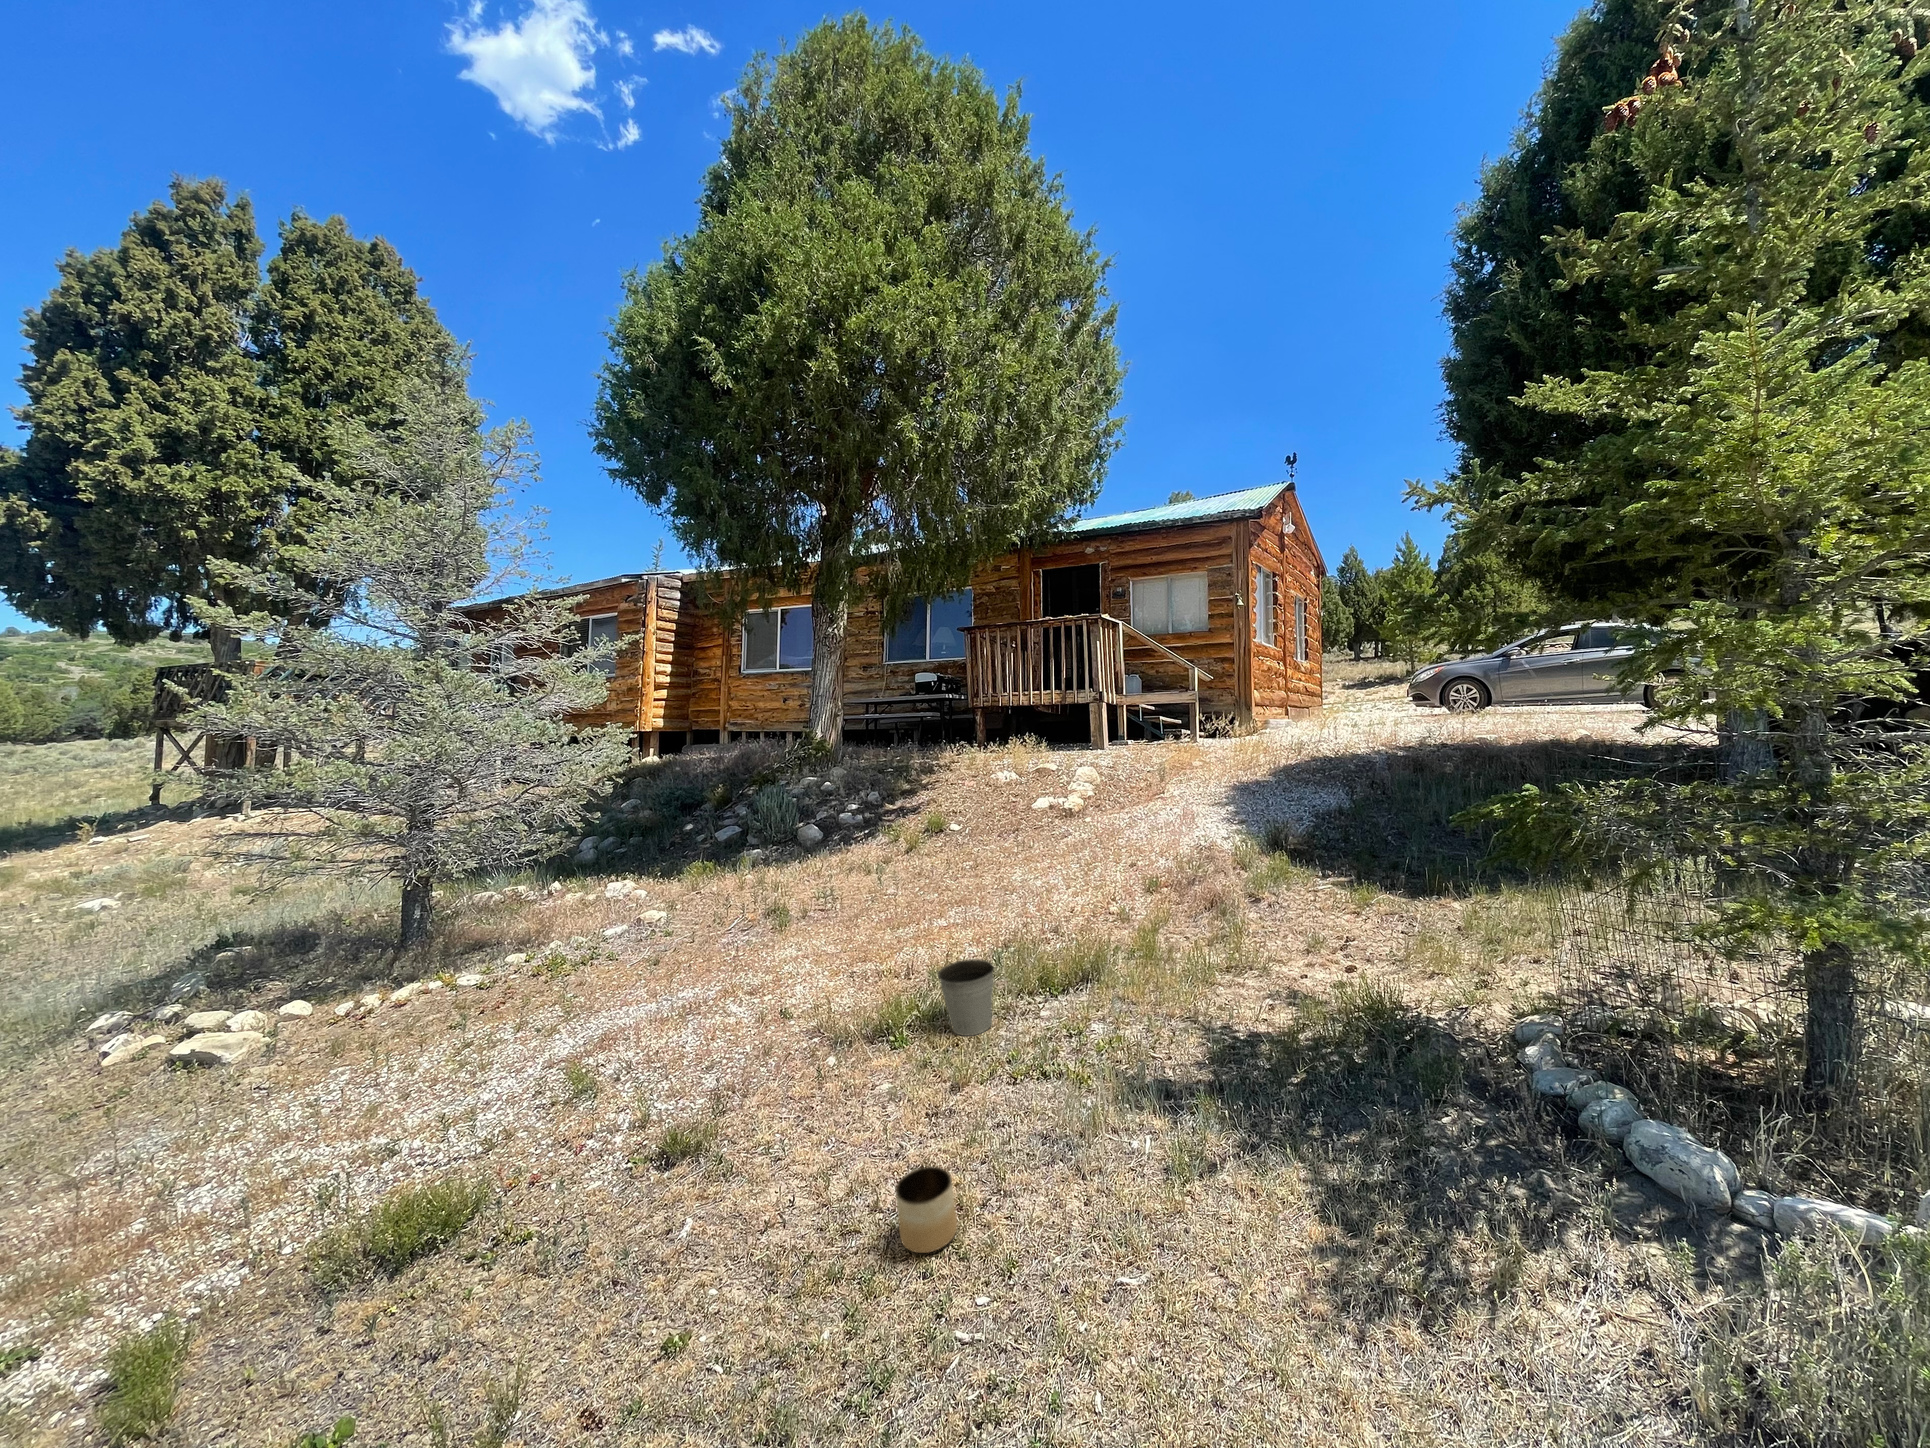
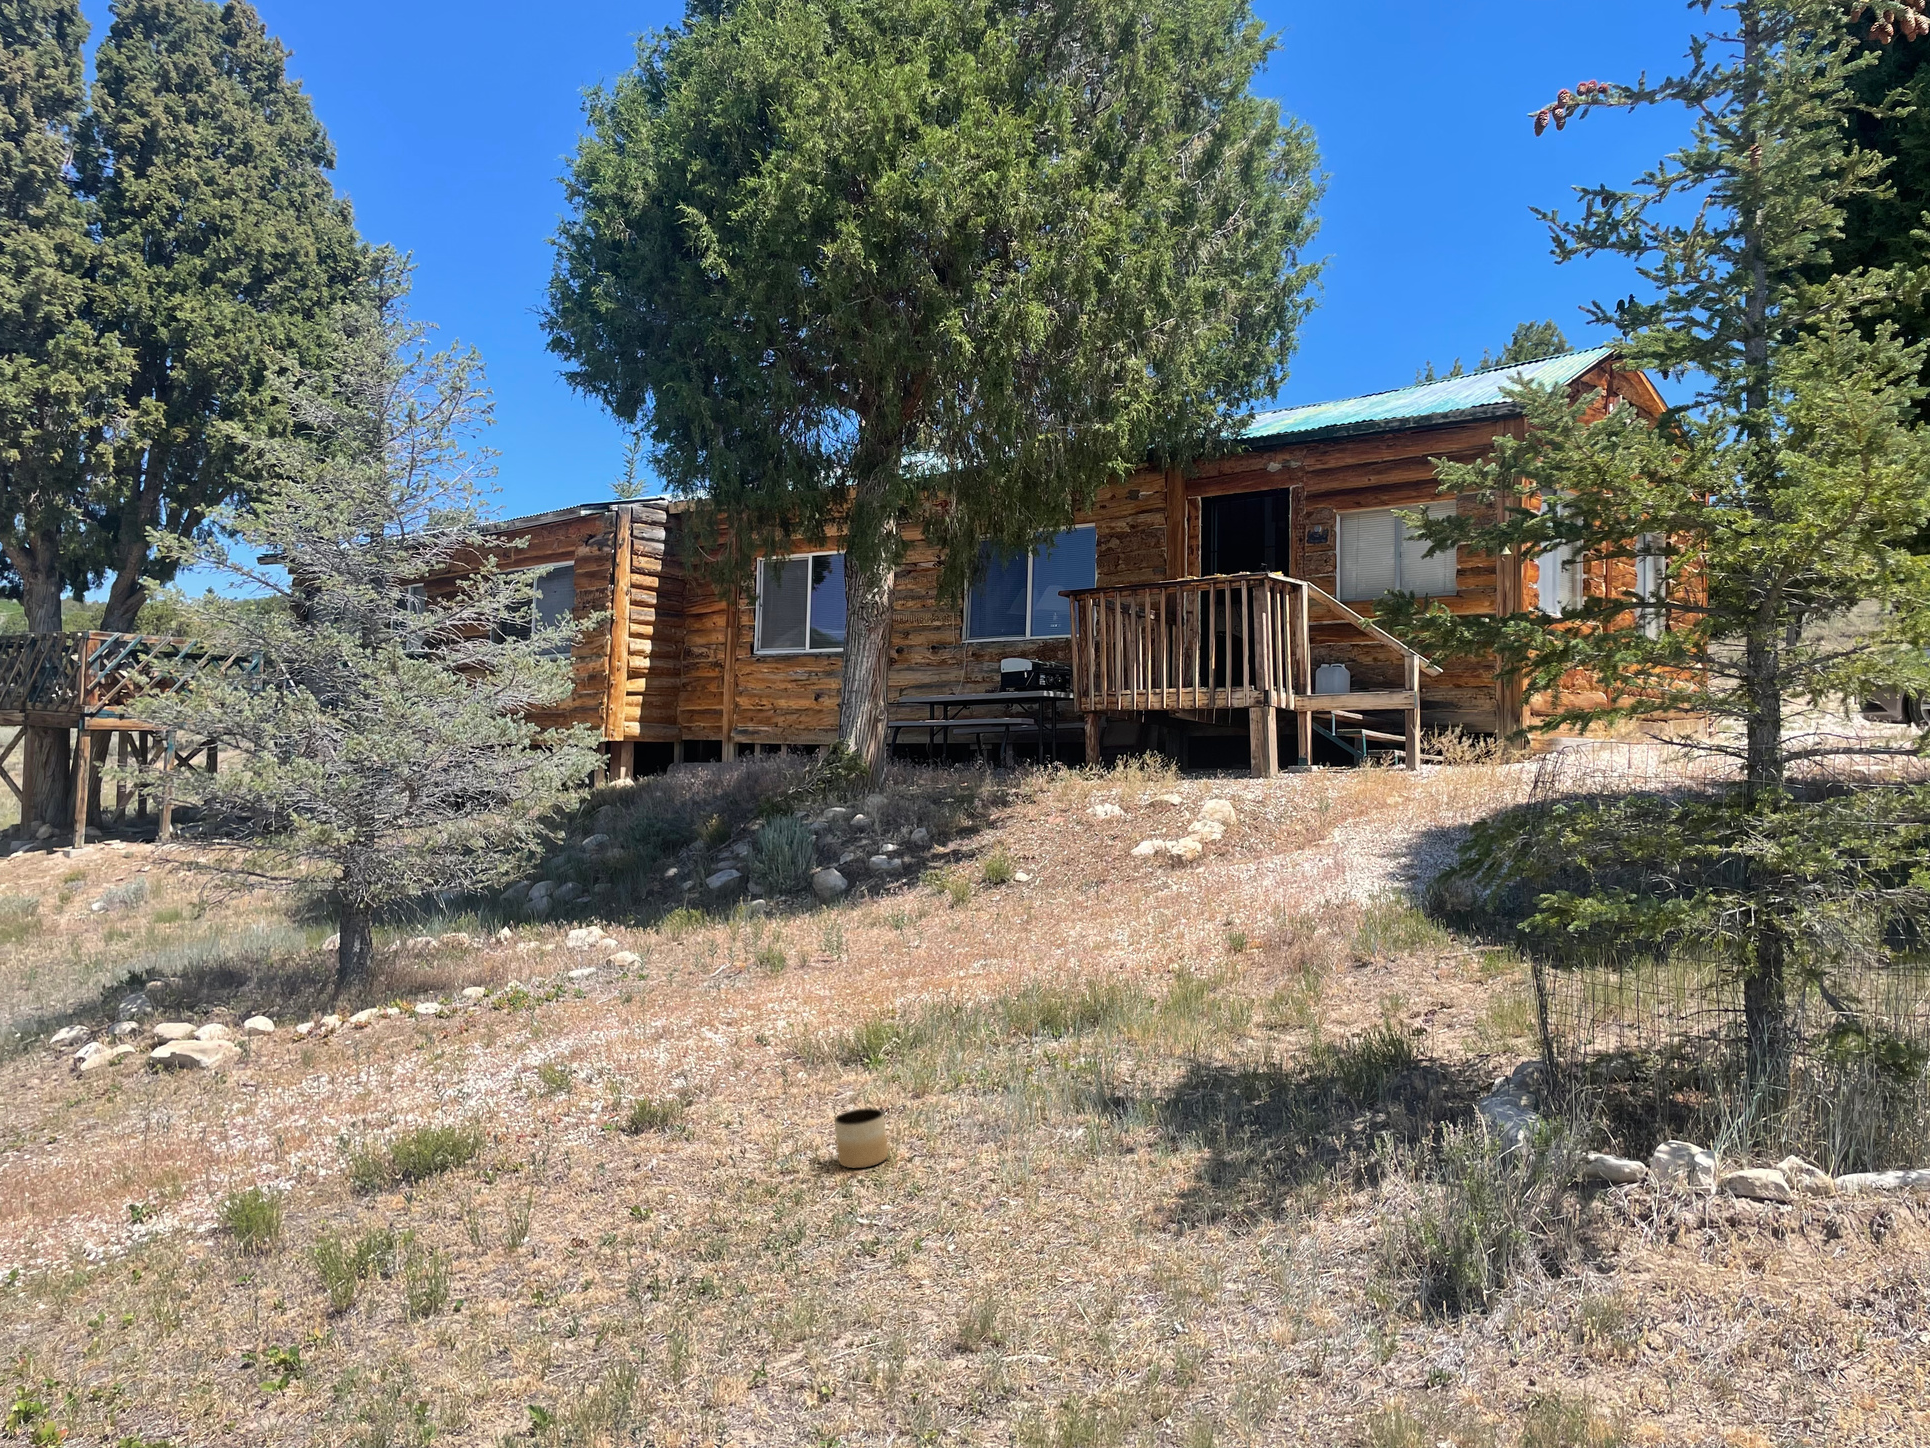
bucket: present [937,959,996,1036] -> none [921,982,986,1057]

